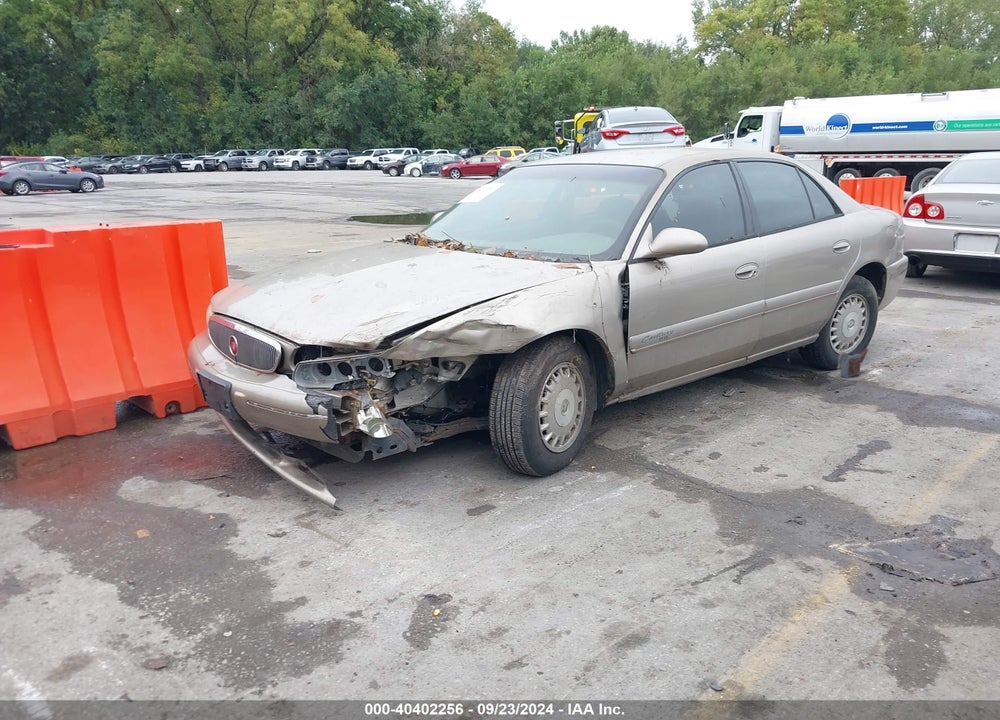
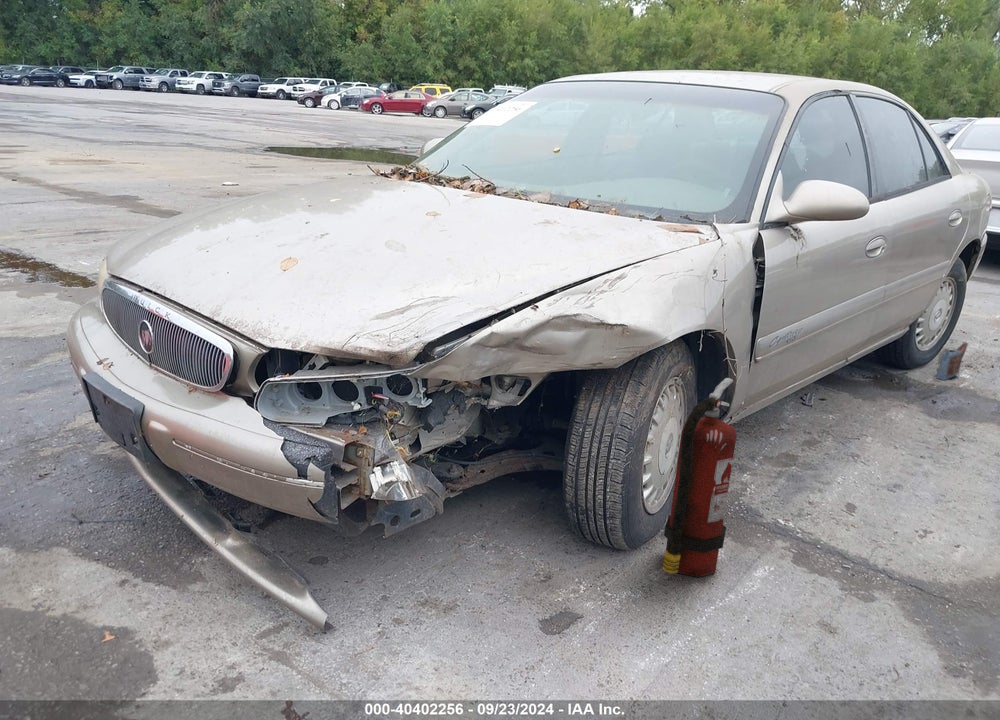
fire extinguisher: none [557,360,602,492] -> present [662,378,737,577]

